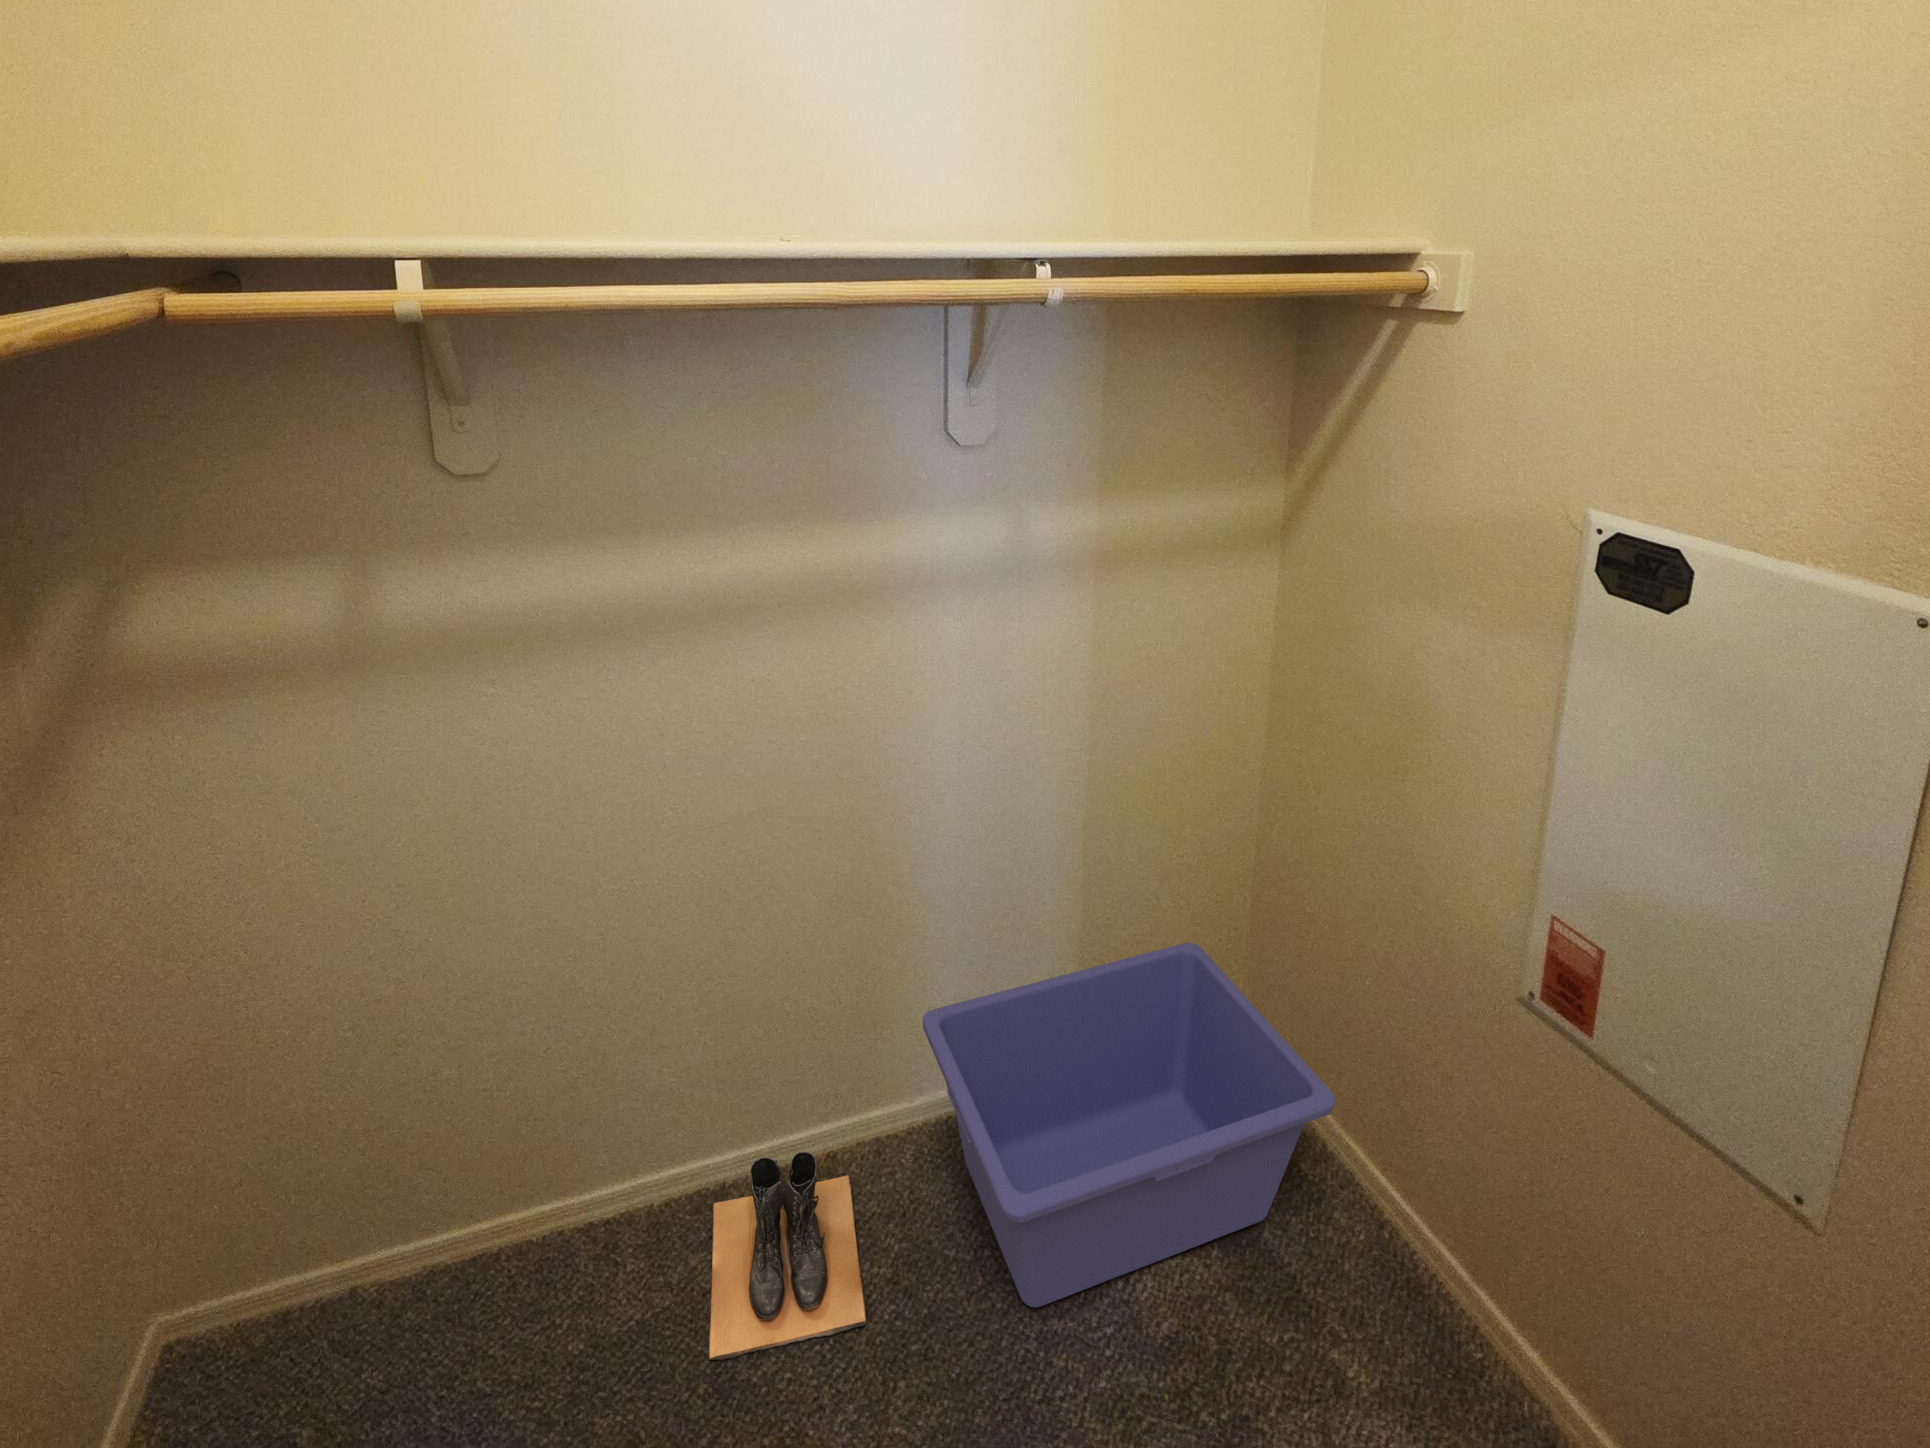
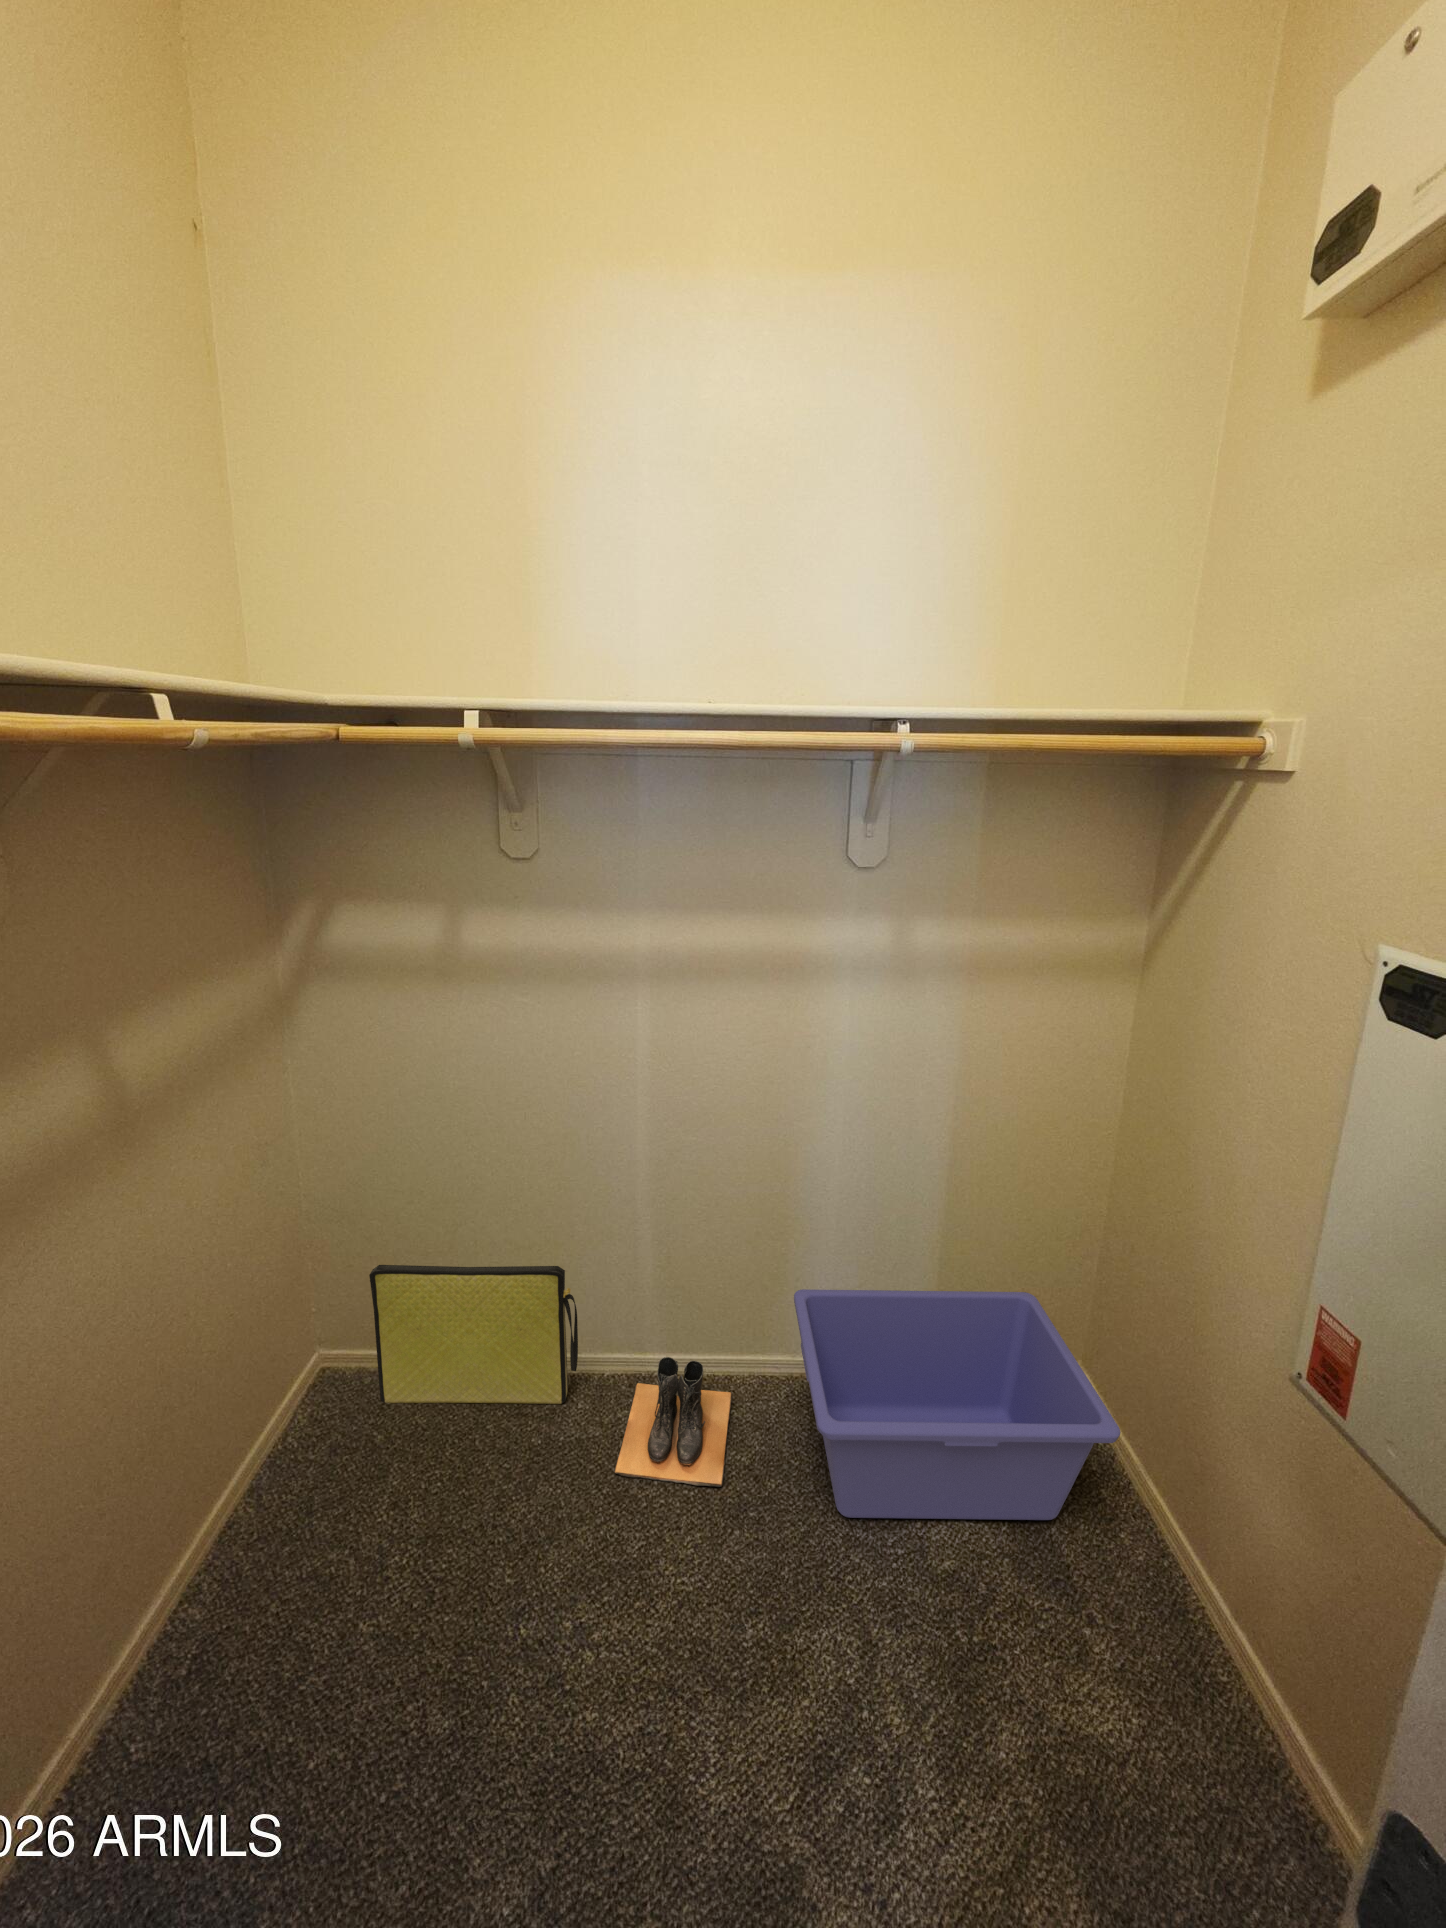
bag: none [251,1074,624,1375] -> present [369,1265,578,1404]

